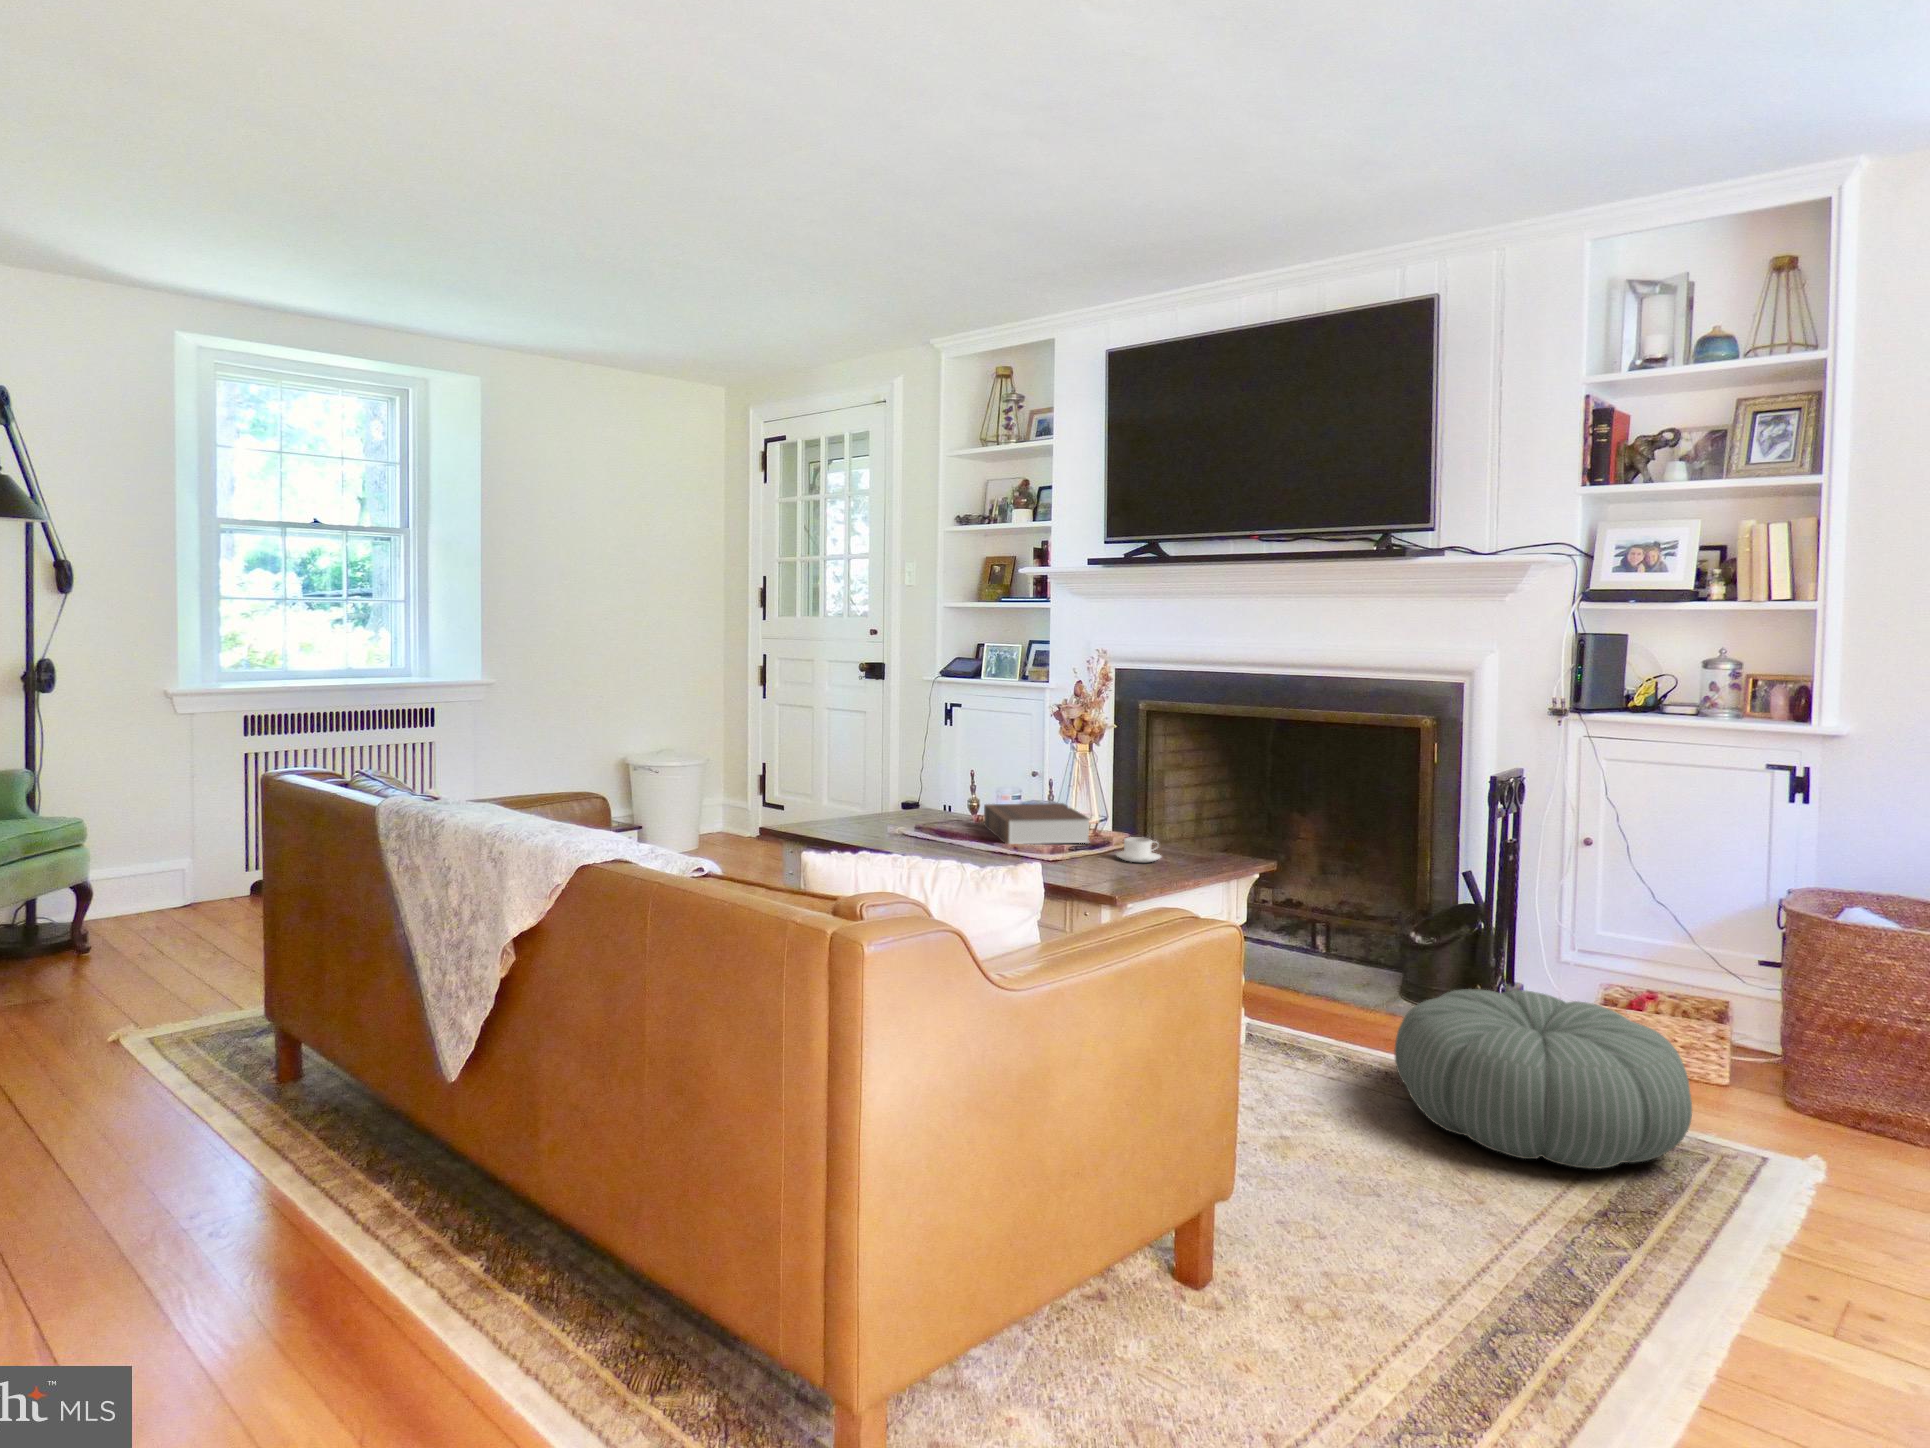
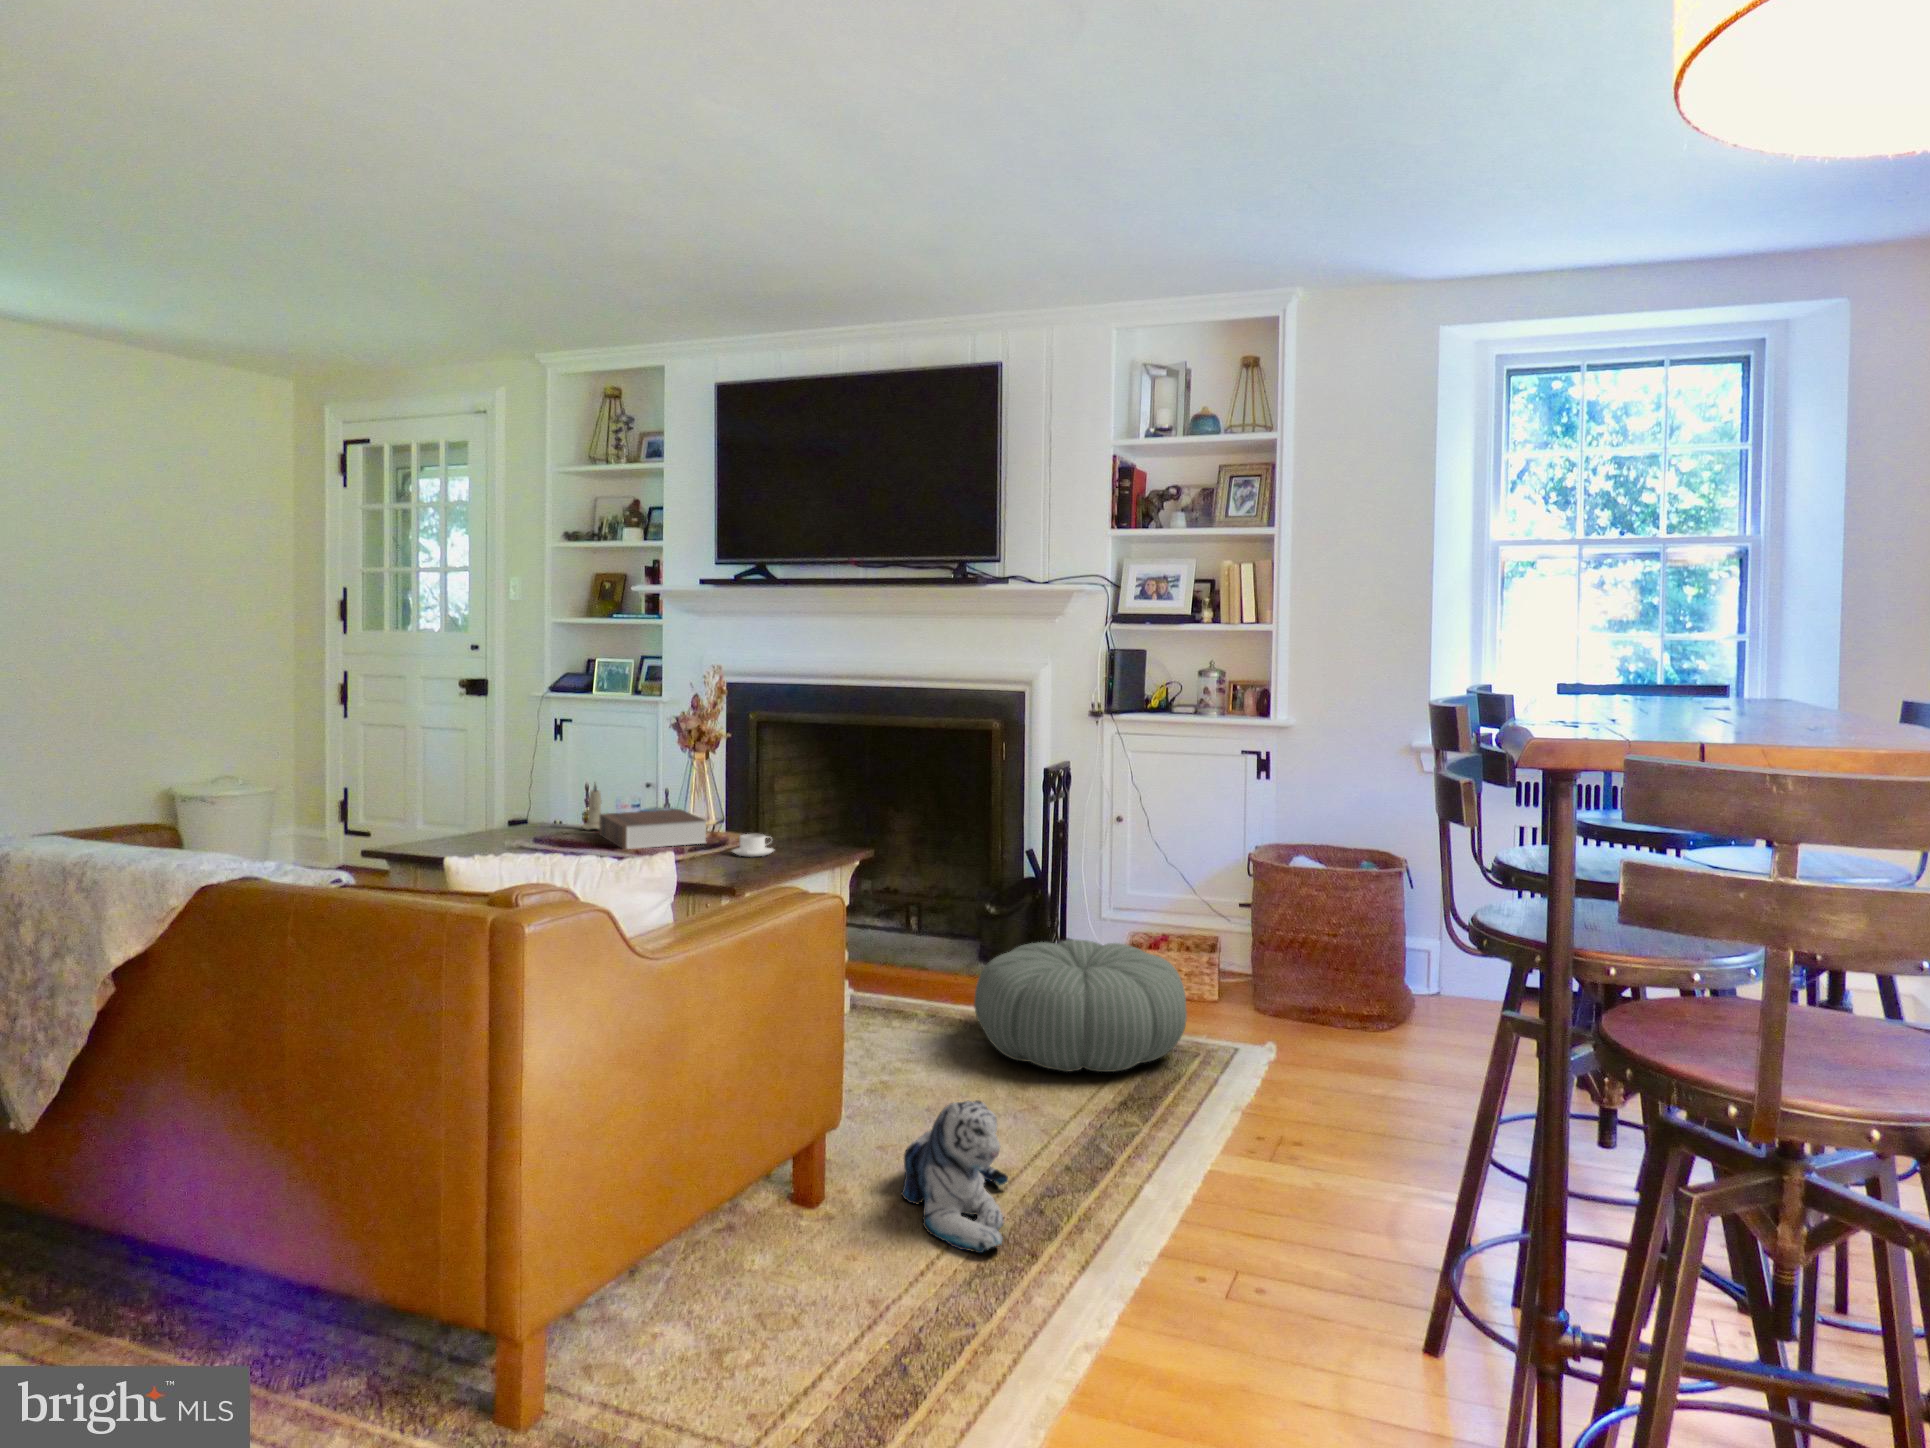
candle: none [967,770,992,820] -> present [582,782,602,830]
plush toy: none [1307,1196,1448,1397] -> present [901,1101,1008,1253]

